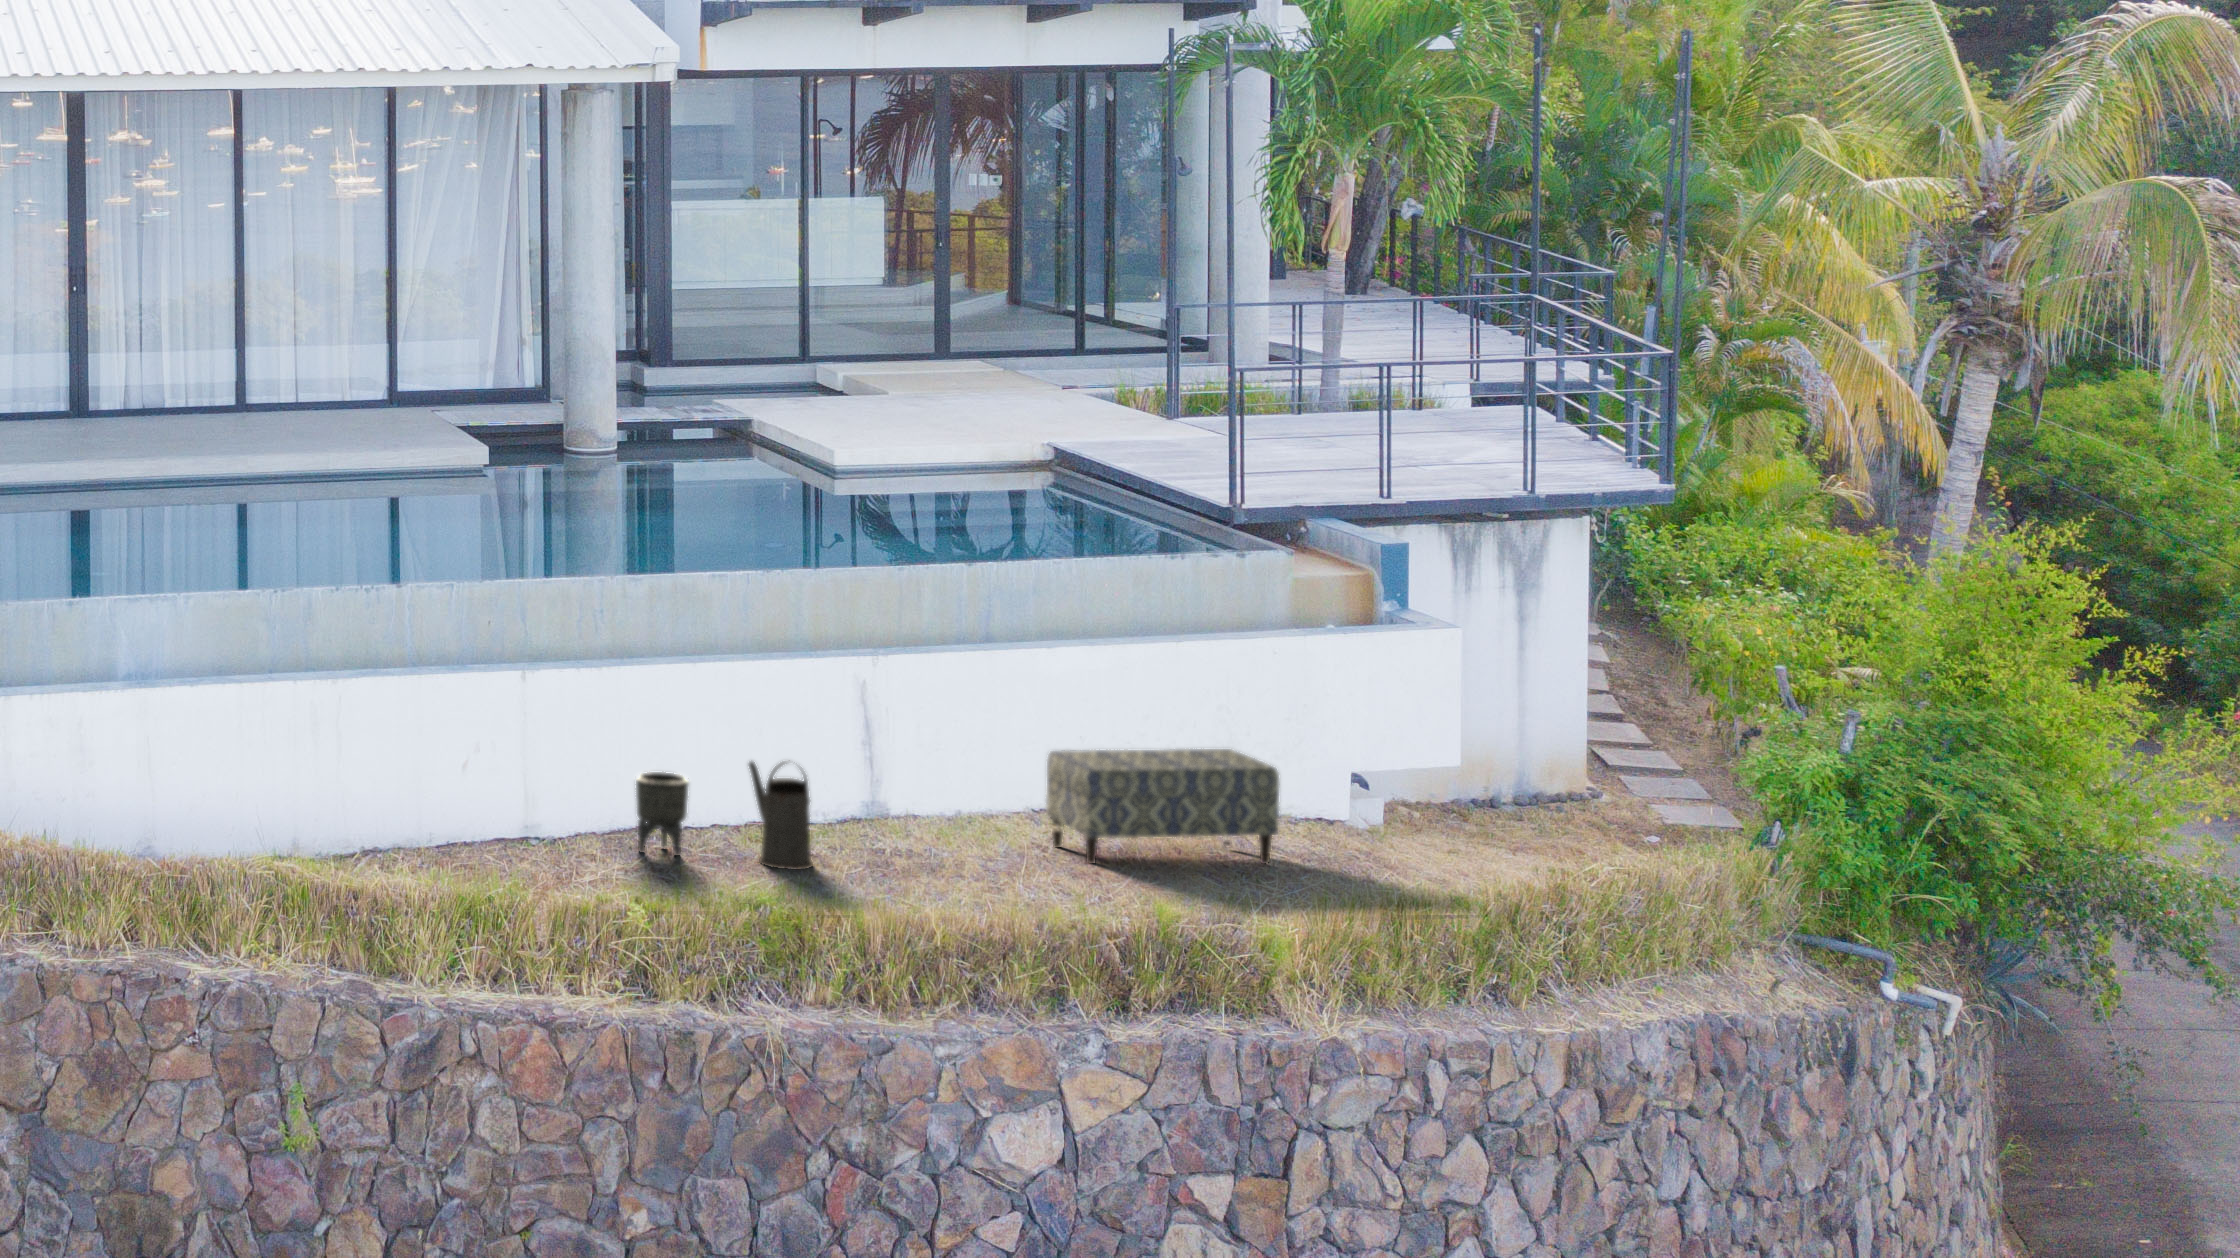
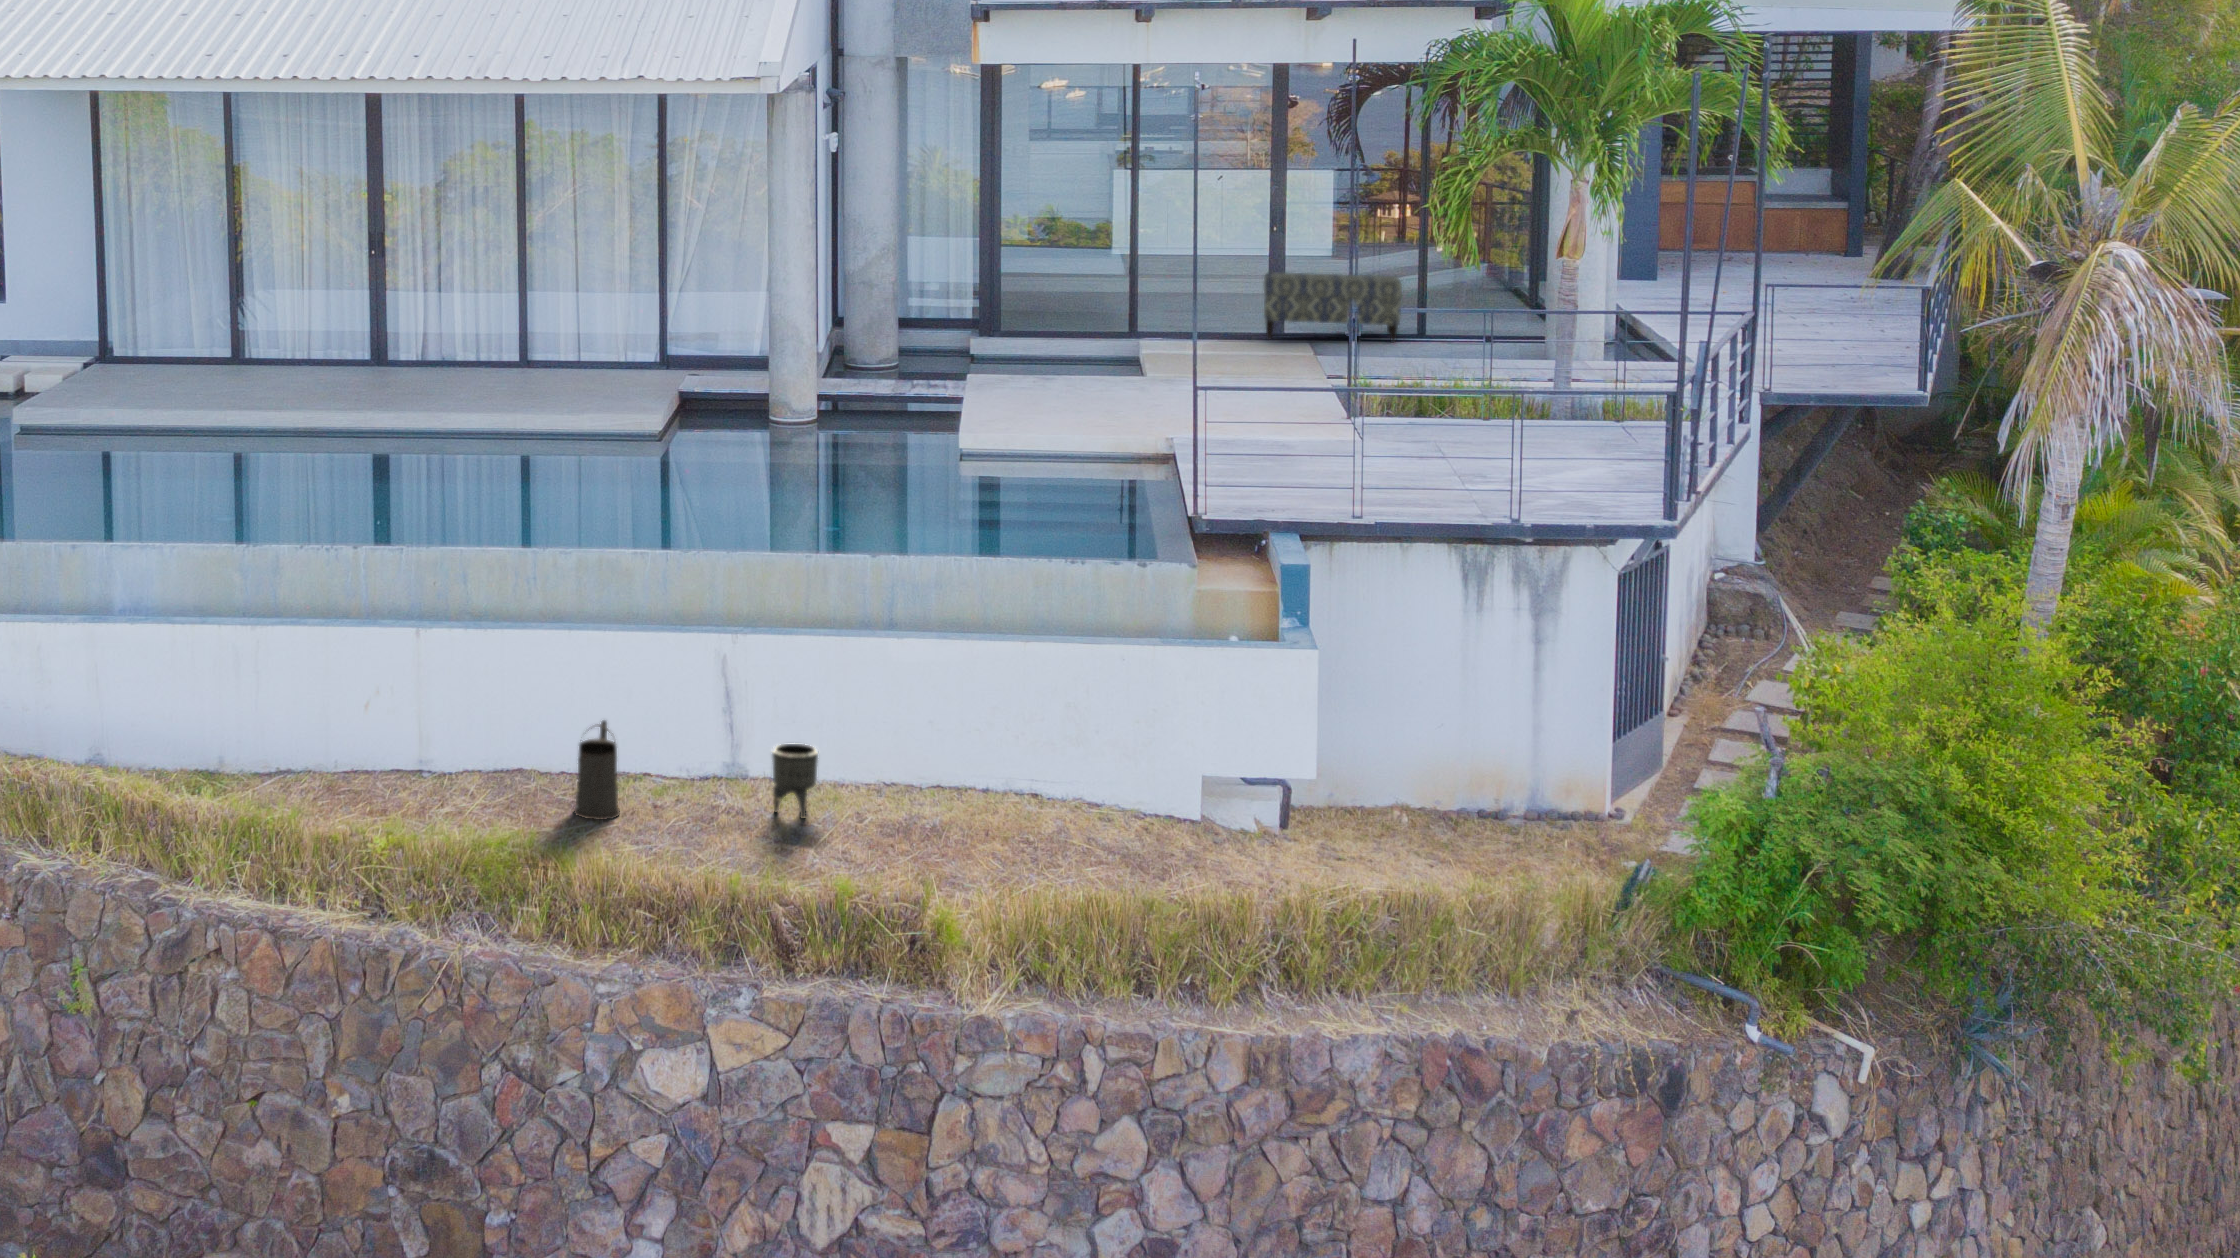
bench: present [1046,749,1280,864] -> present [1264,273,1402,343]
planter: present [636,772,689,856] -> present [772,743,818,818]

